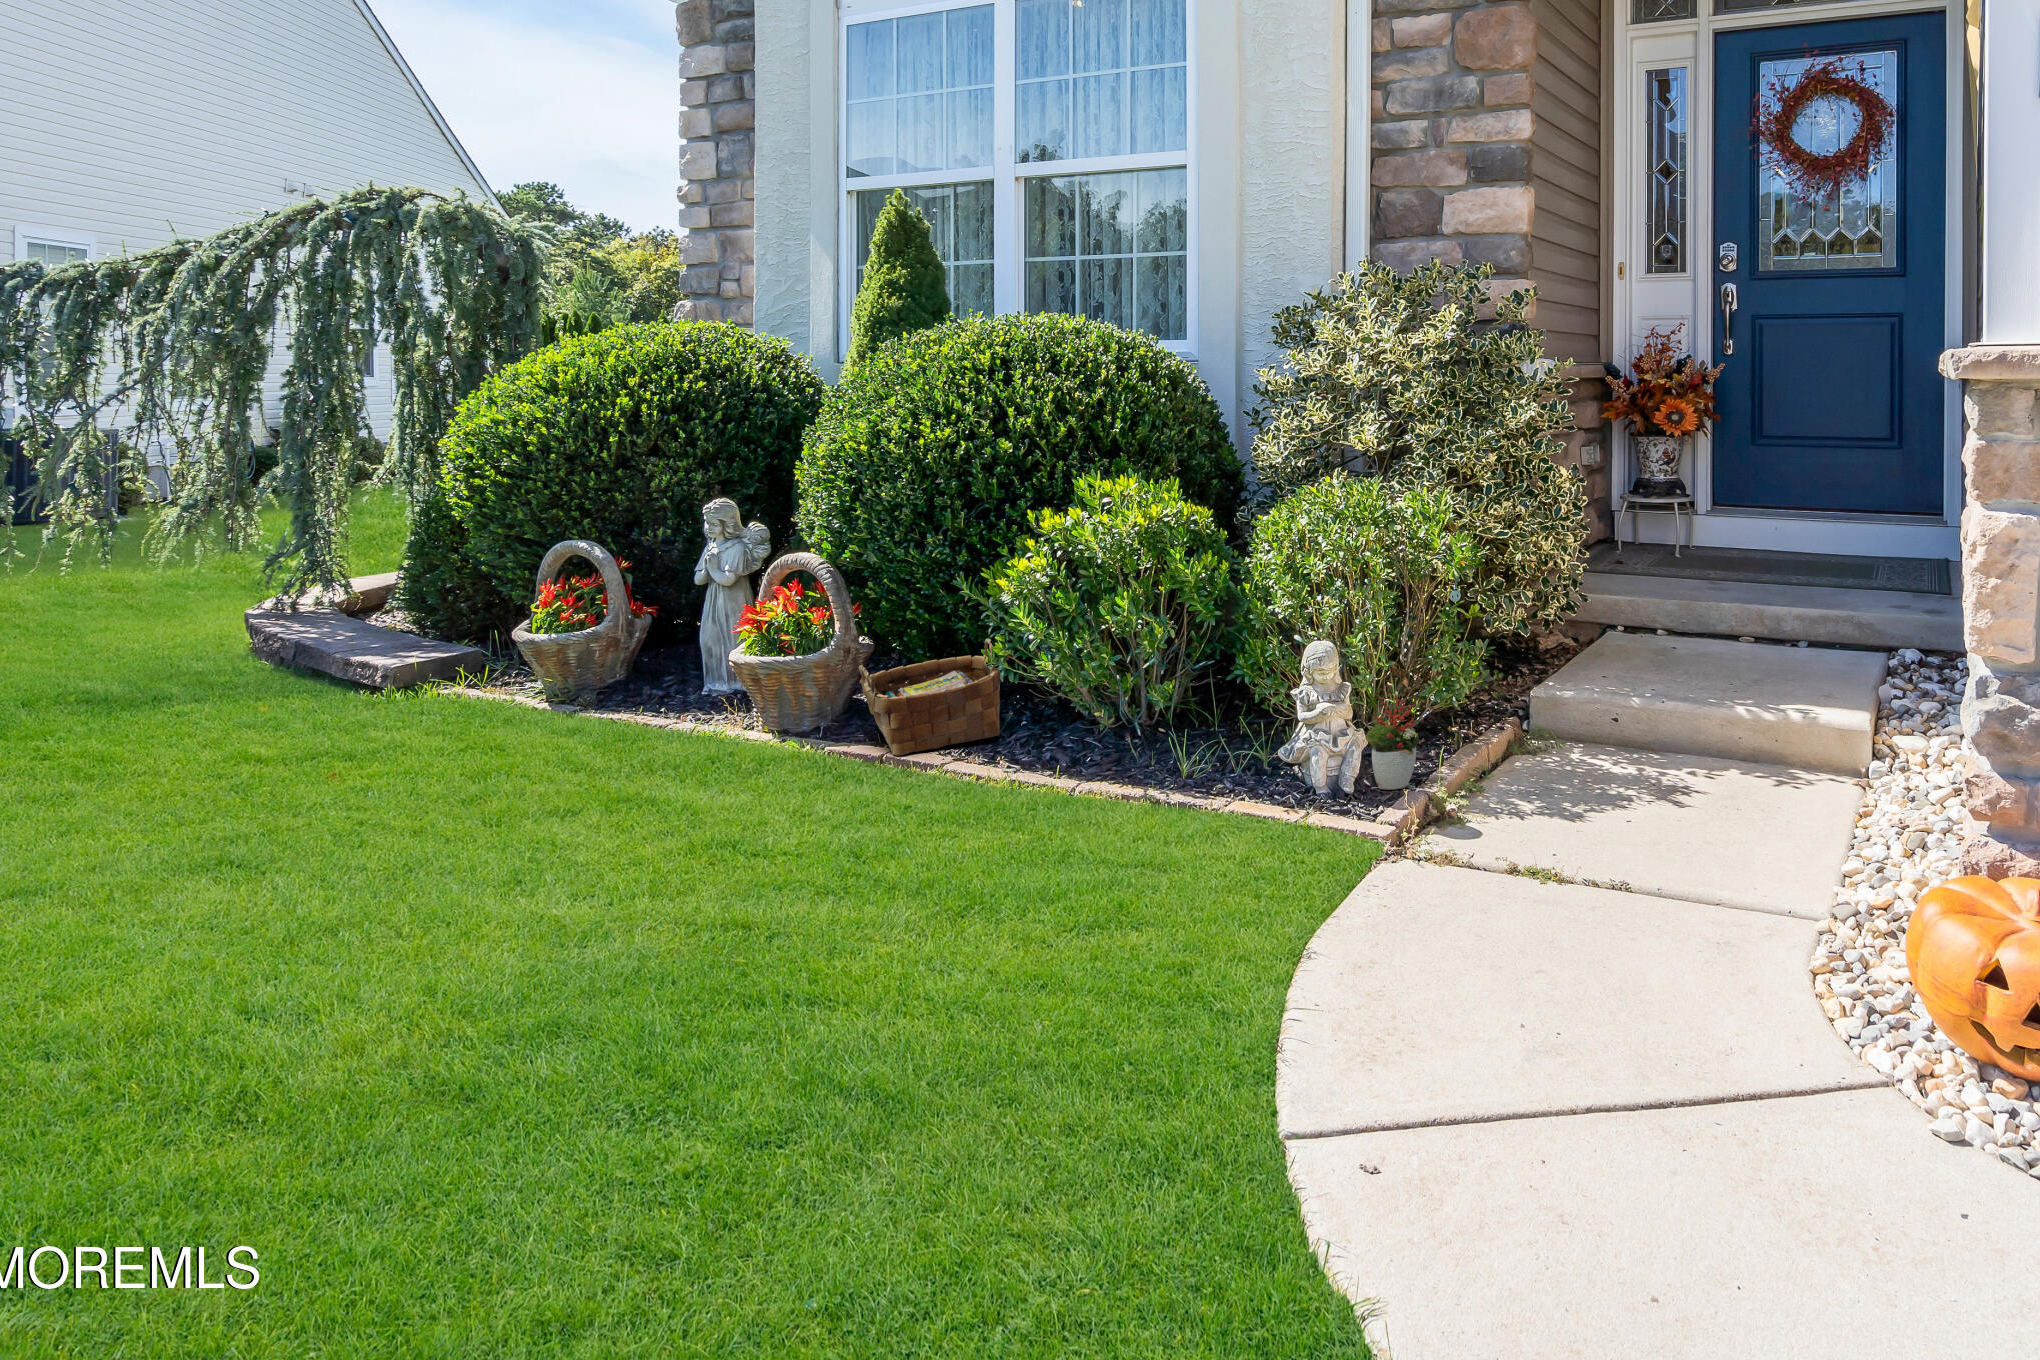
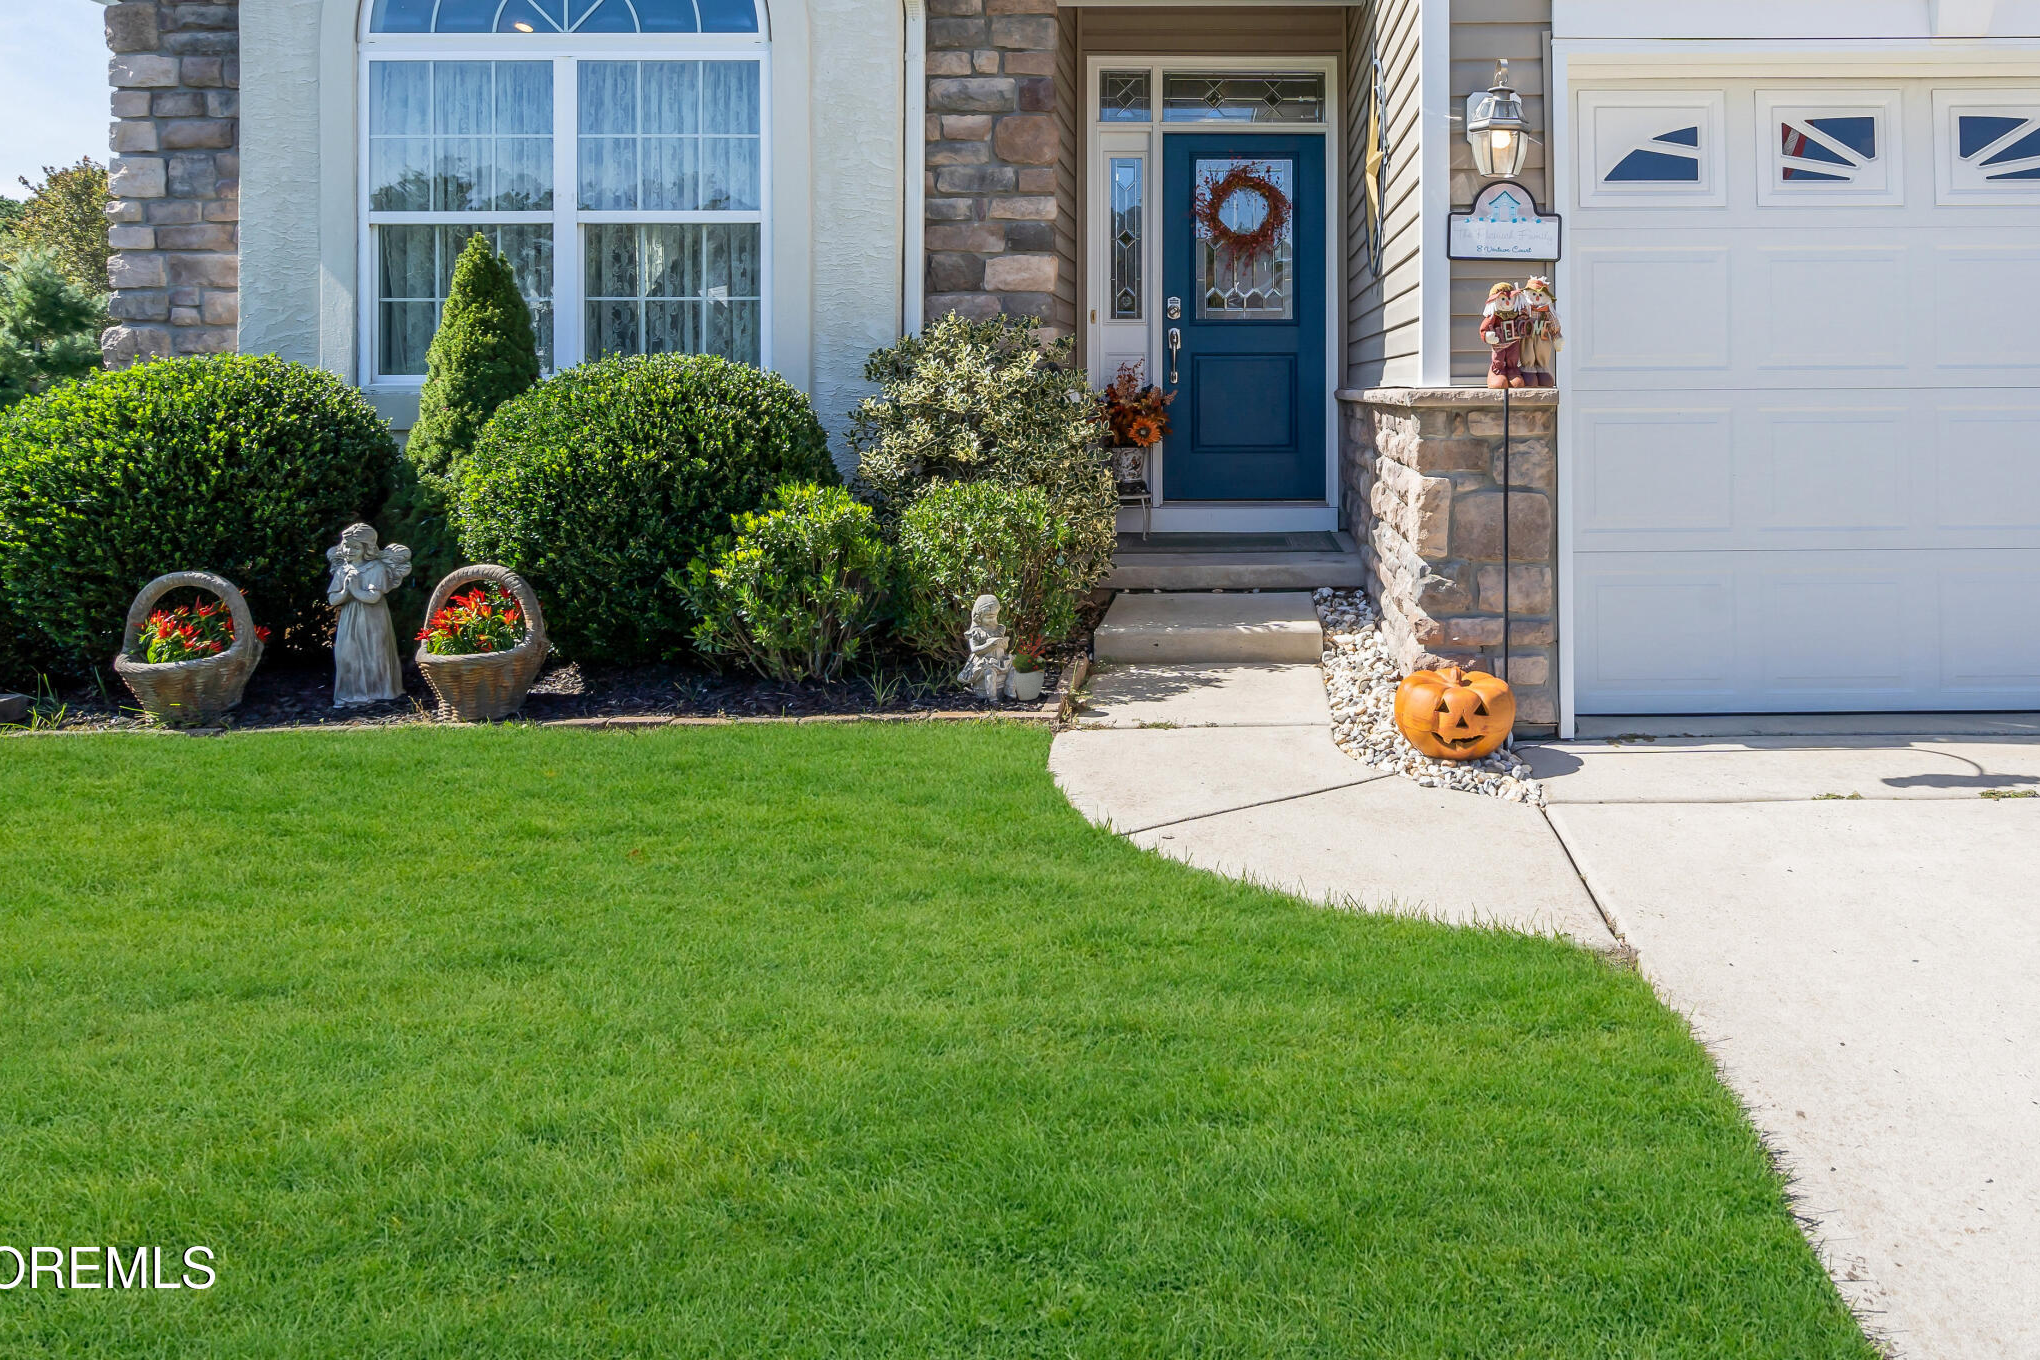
woven basket: present [859,638,1001,756] -> none [572,625,695,721]

